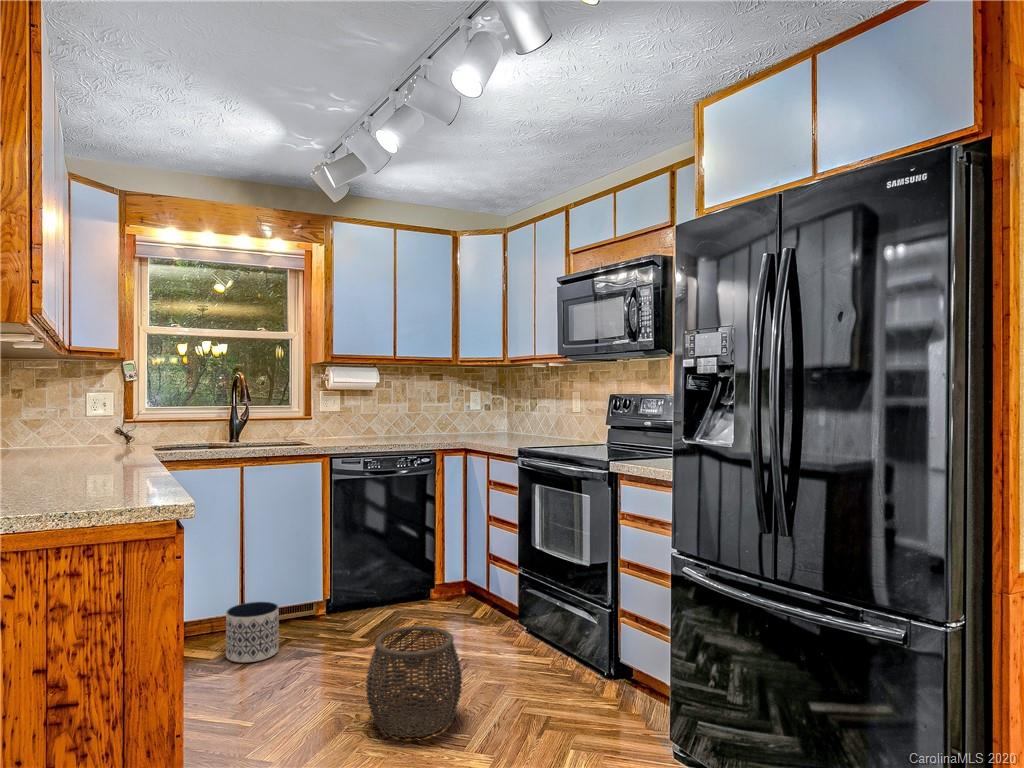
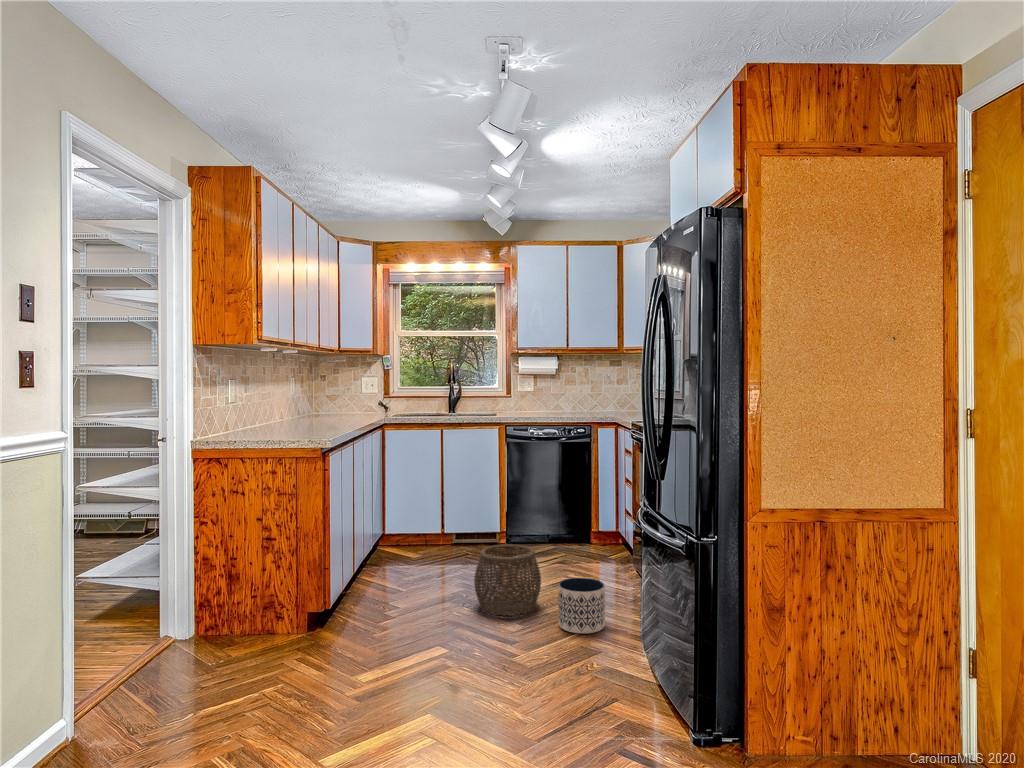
planter: present [226,602,279,663] -> present [558,578,605,634]

